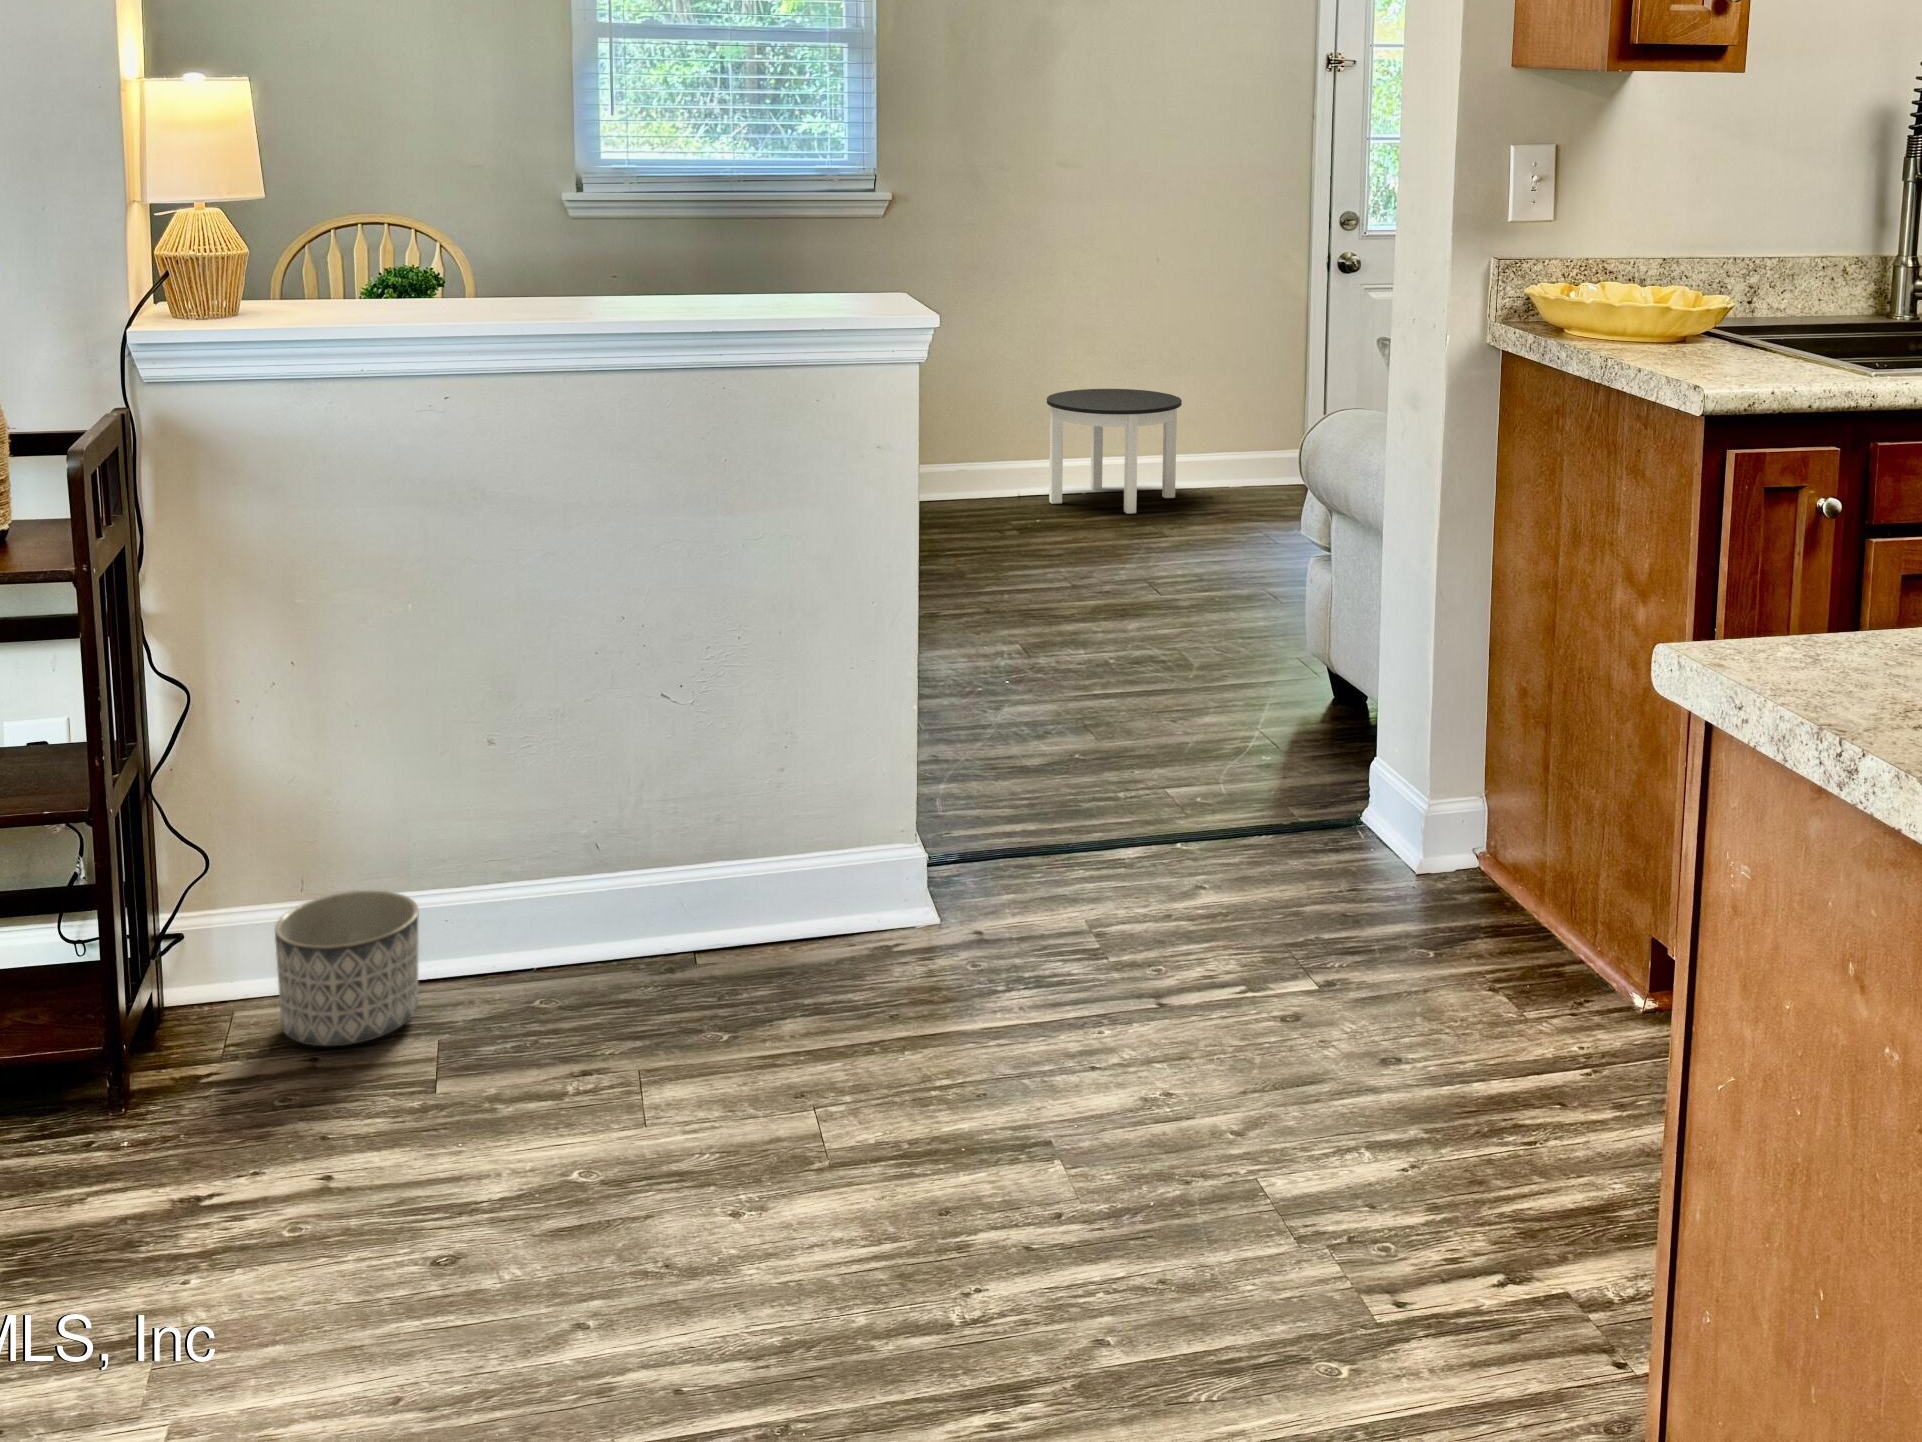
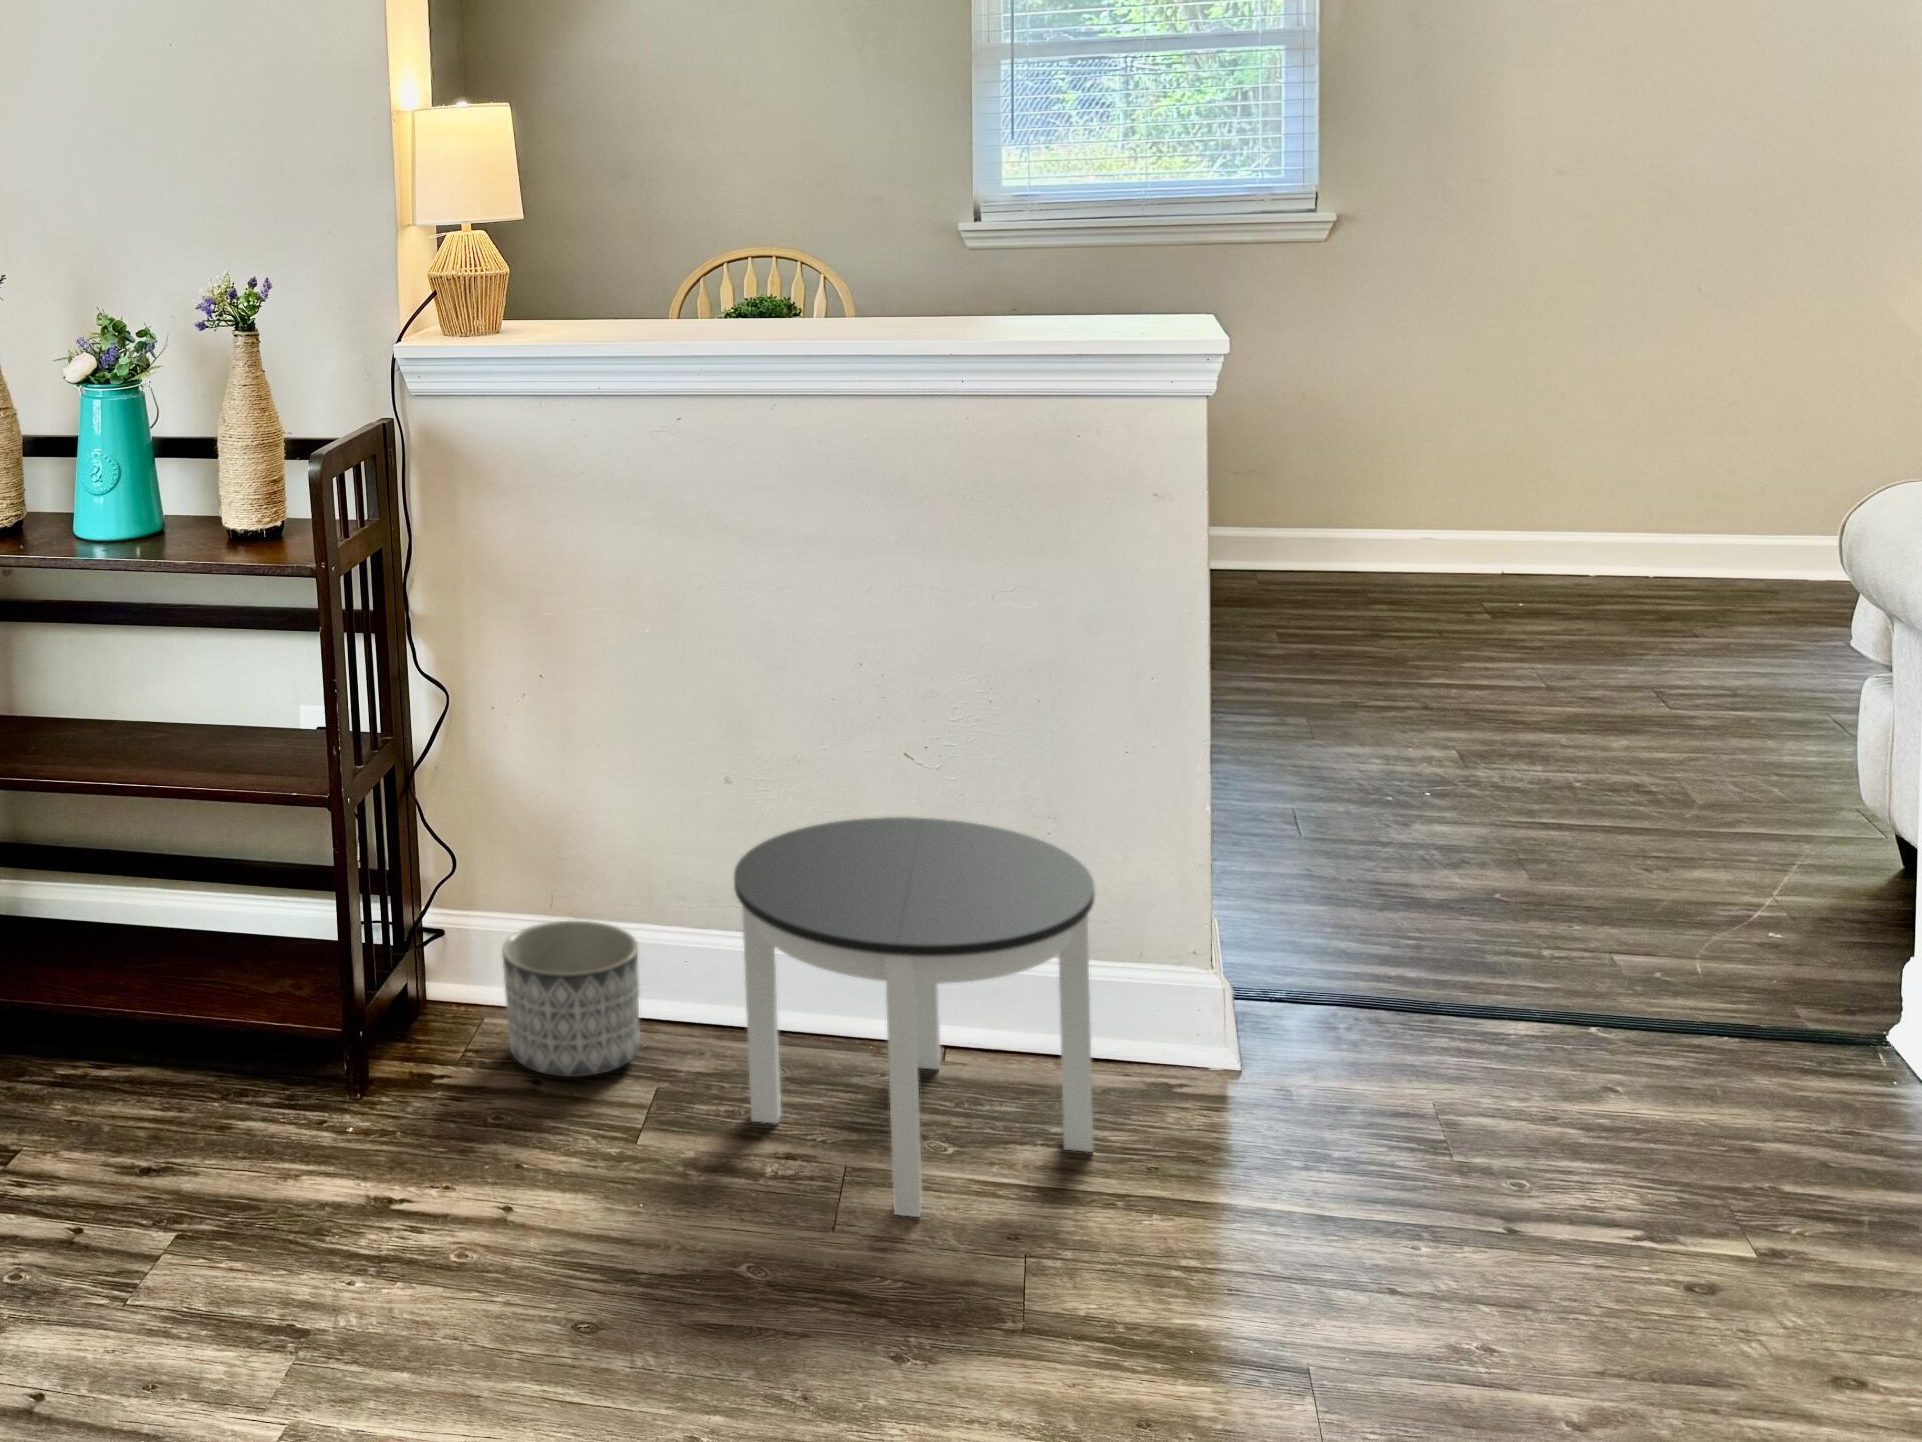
round table: present [1047,389,1182,514] -> present [734,817,1095,1217]

